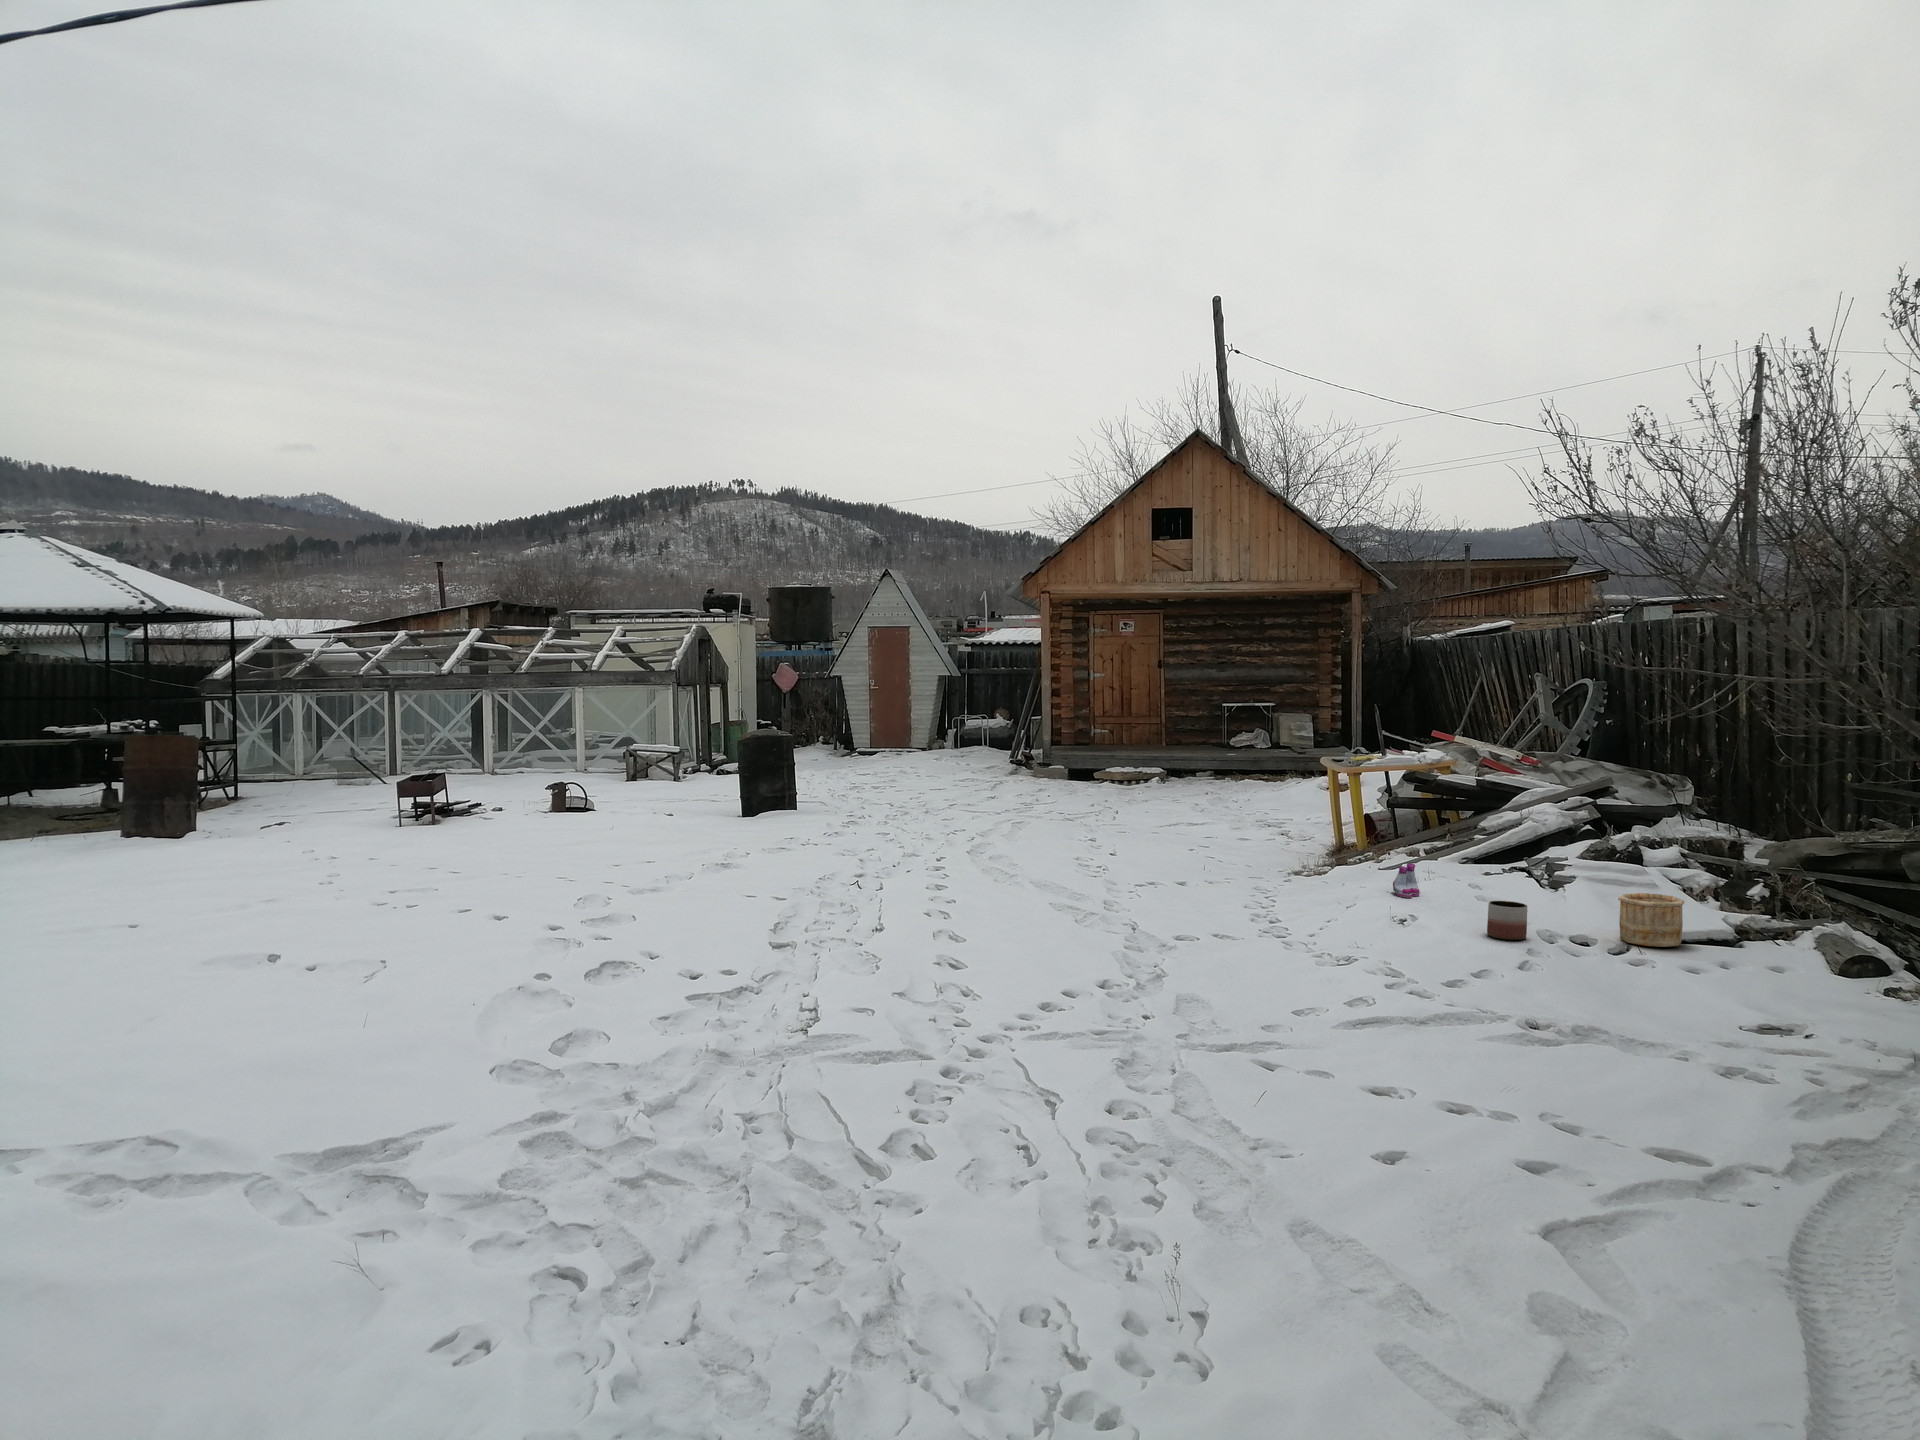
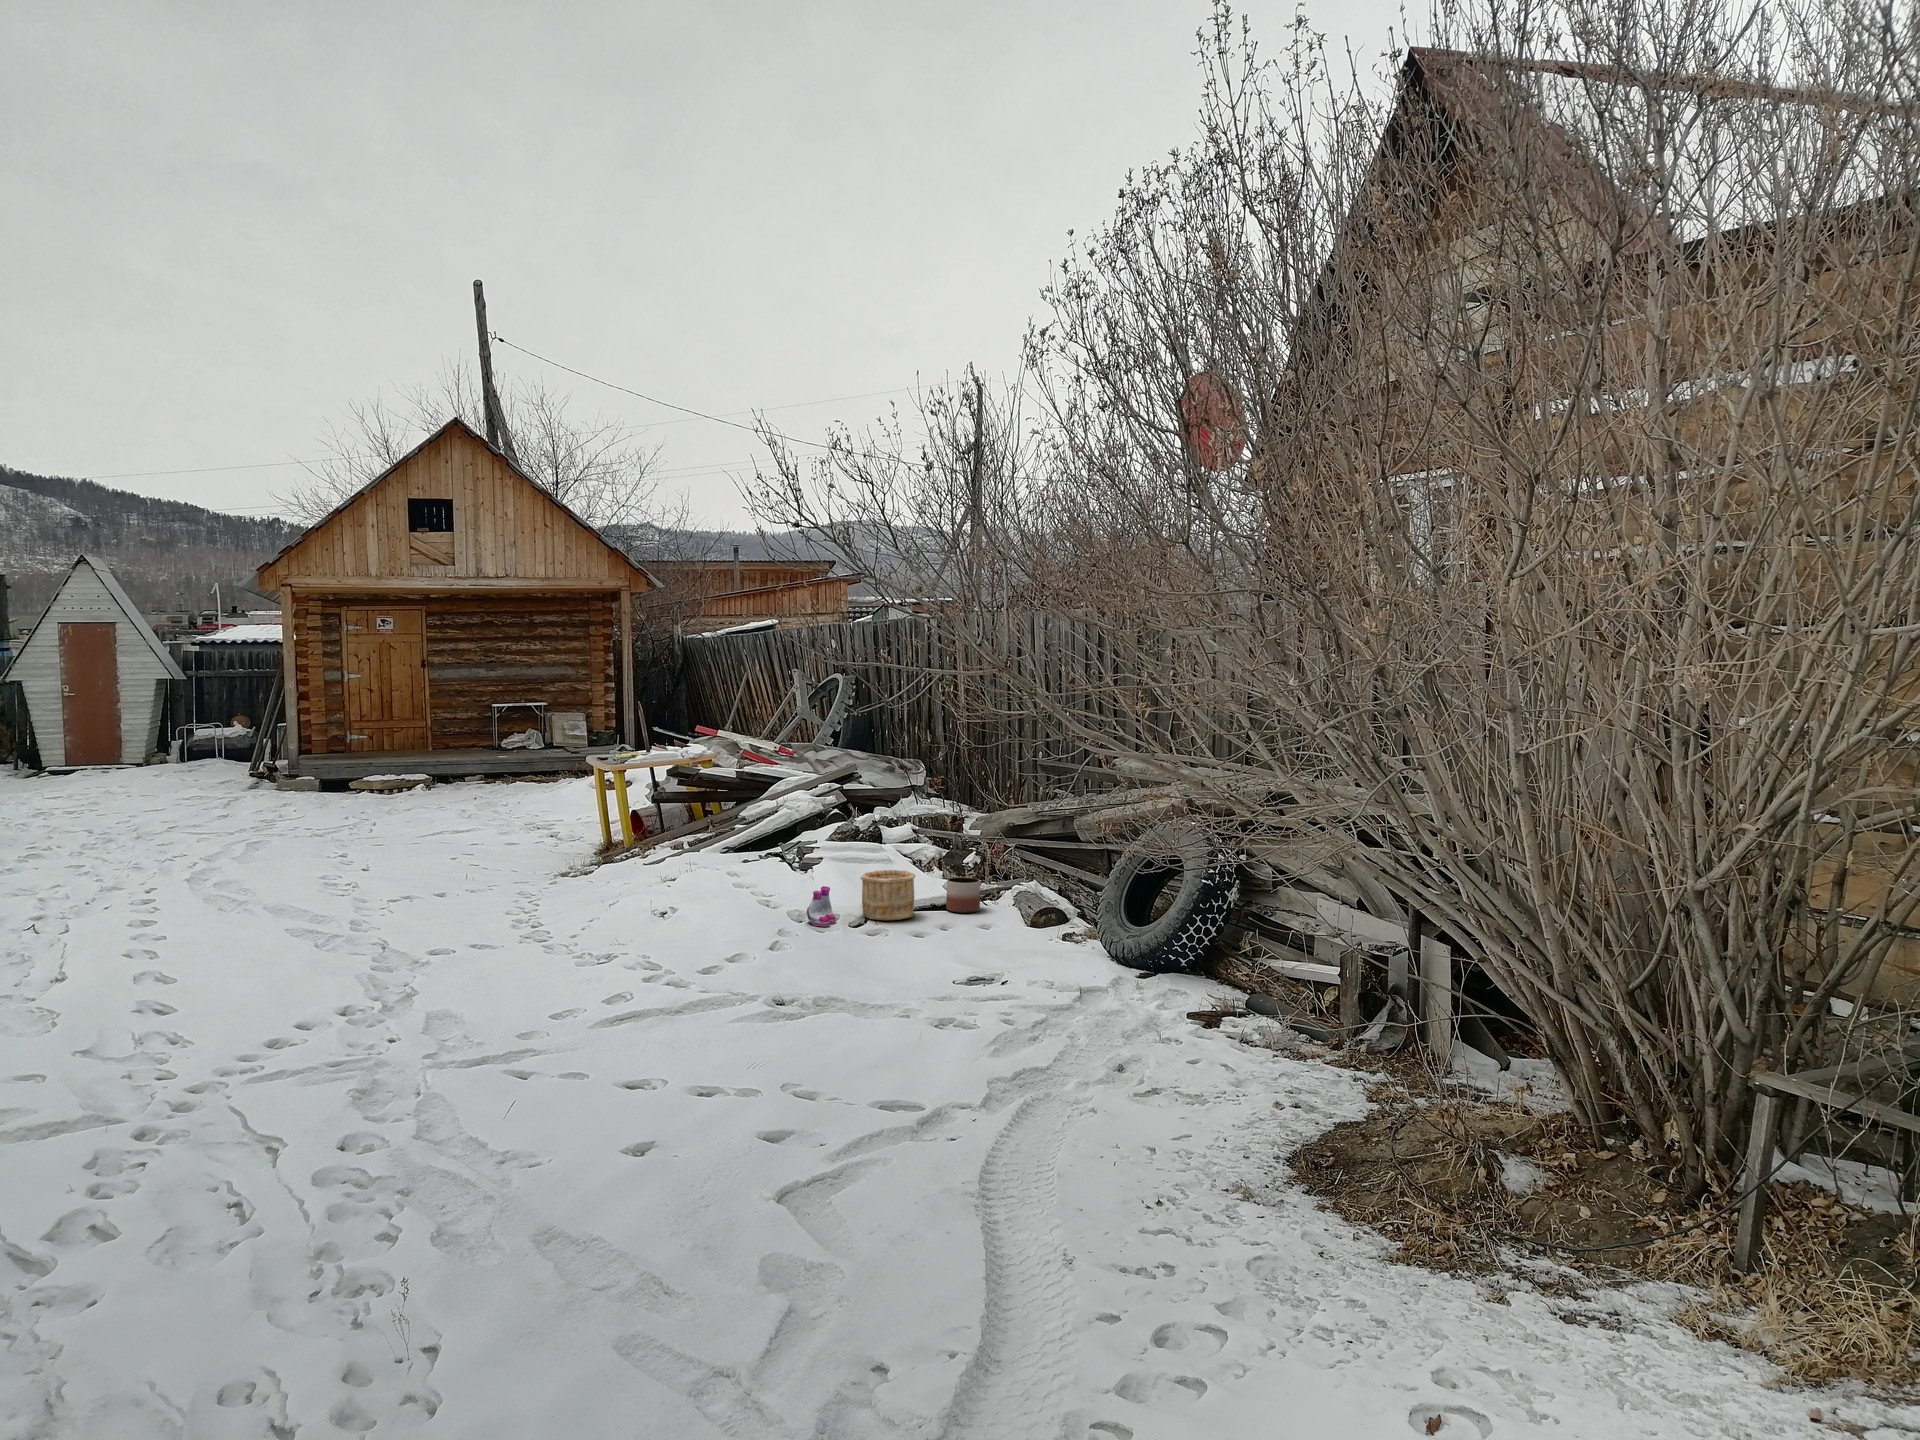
boots: present [1393,863,1420,898] -> present [807,886,836,926]
planter: present [1487,901,1527,940] -> present [946,877,980,913]

